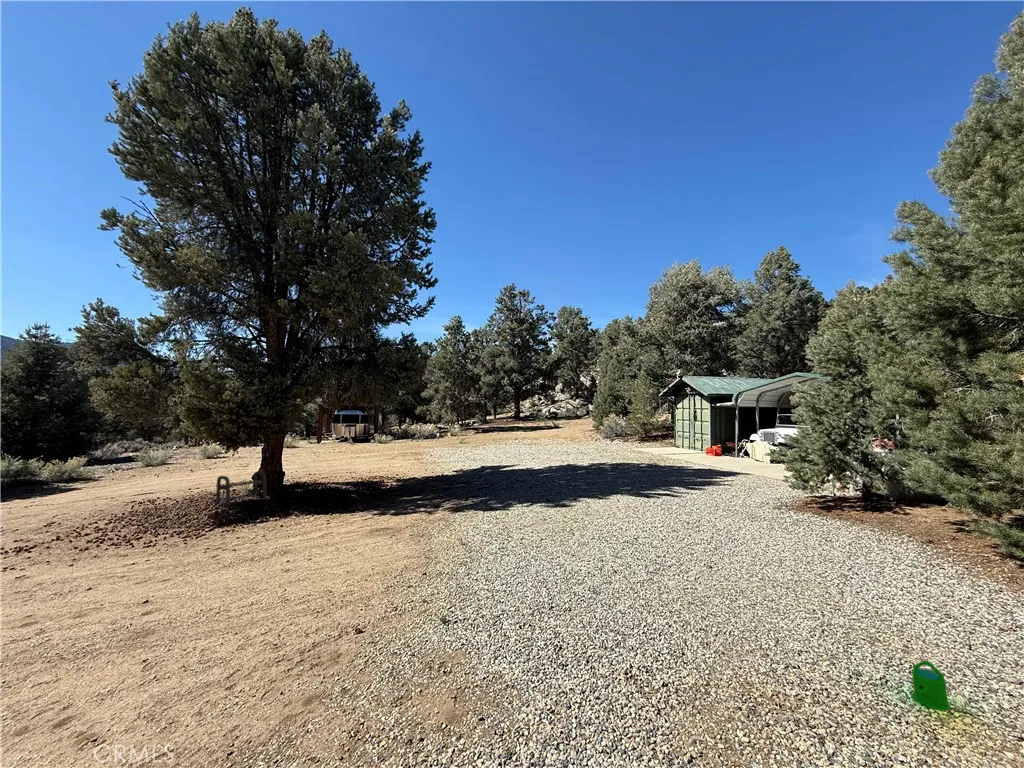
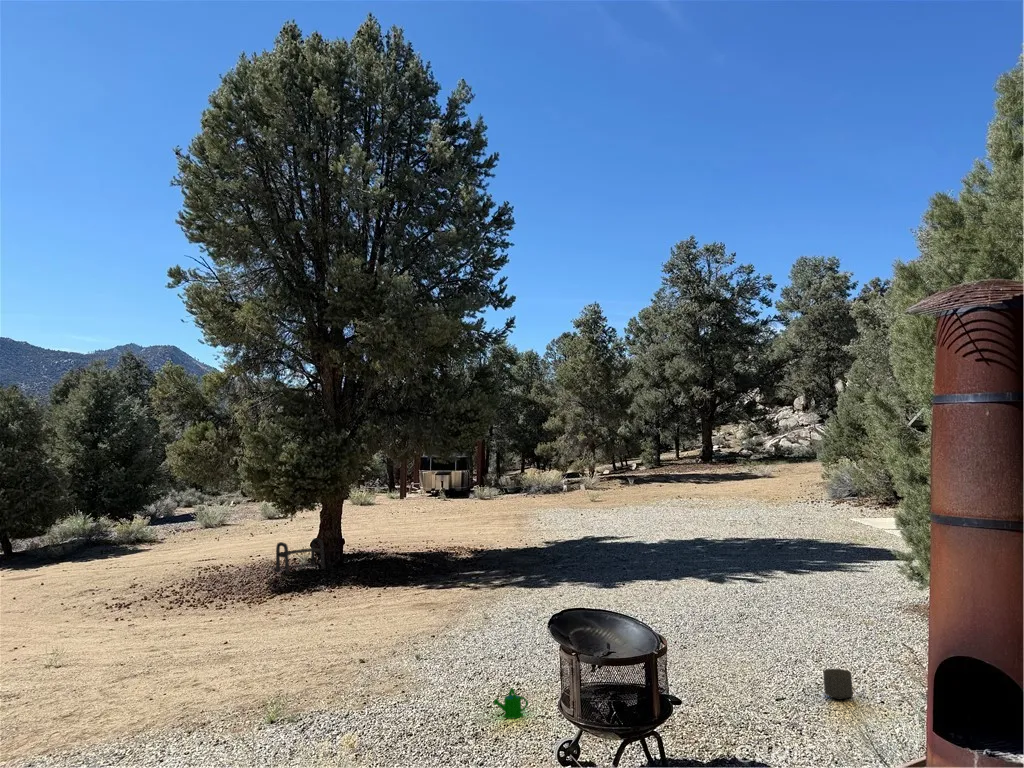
planter: none [936,596,979,634] -> present [823,669,853,700]
watering can: present [911,661,951,710] -> present [493,688,528,718]

